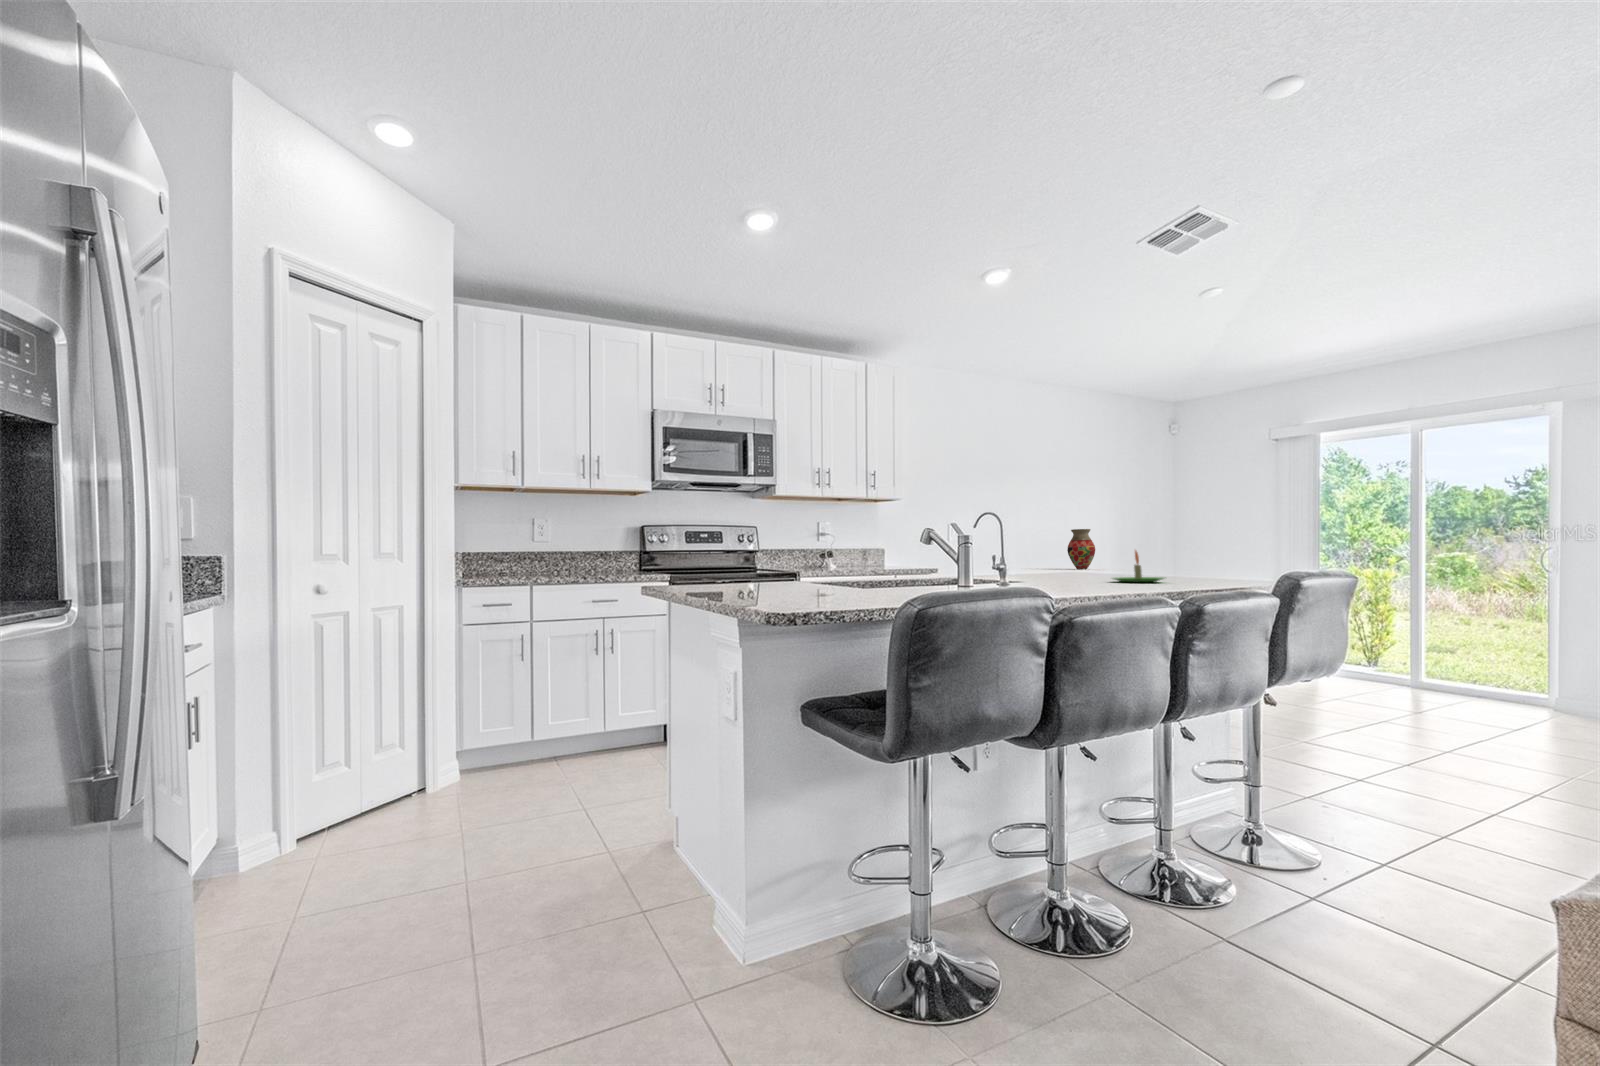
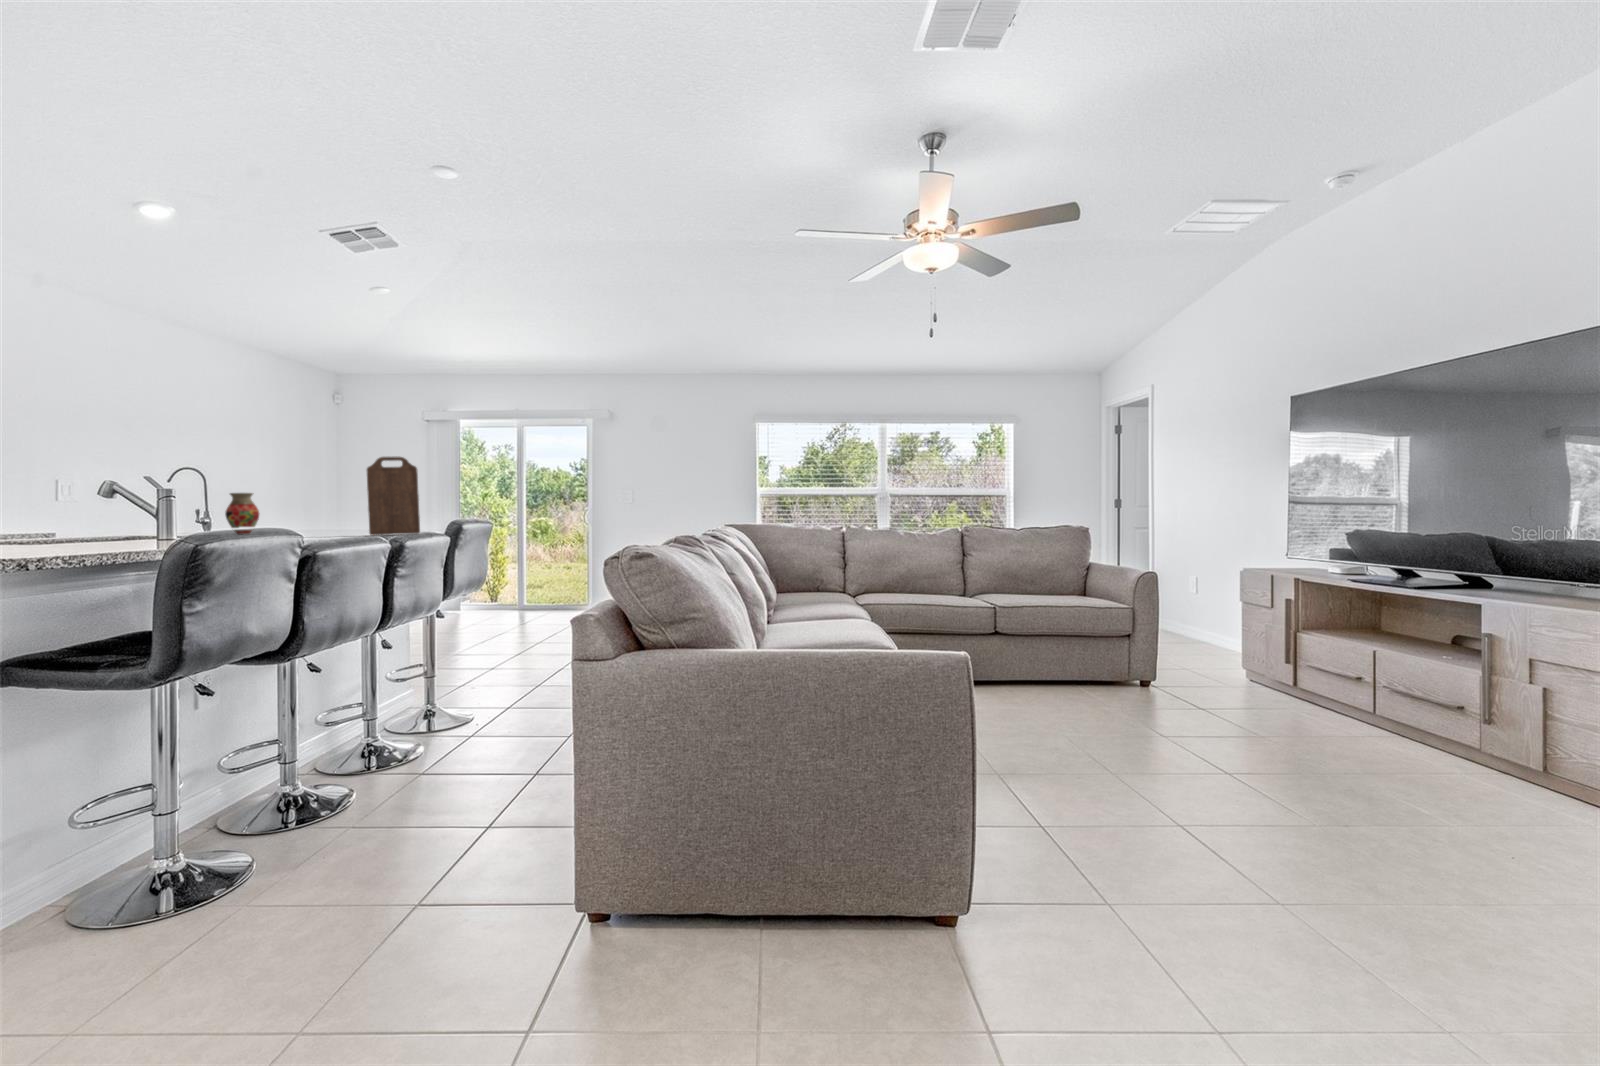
cutting board: none [1169,483,1238,586] -> present [367,457,420,535]
candle: present [1113,551,1164,582] -> none [310,507,361,536]

